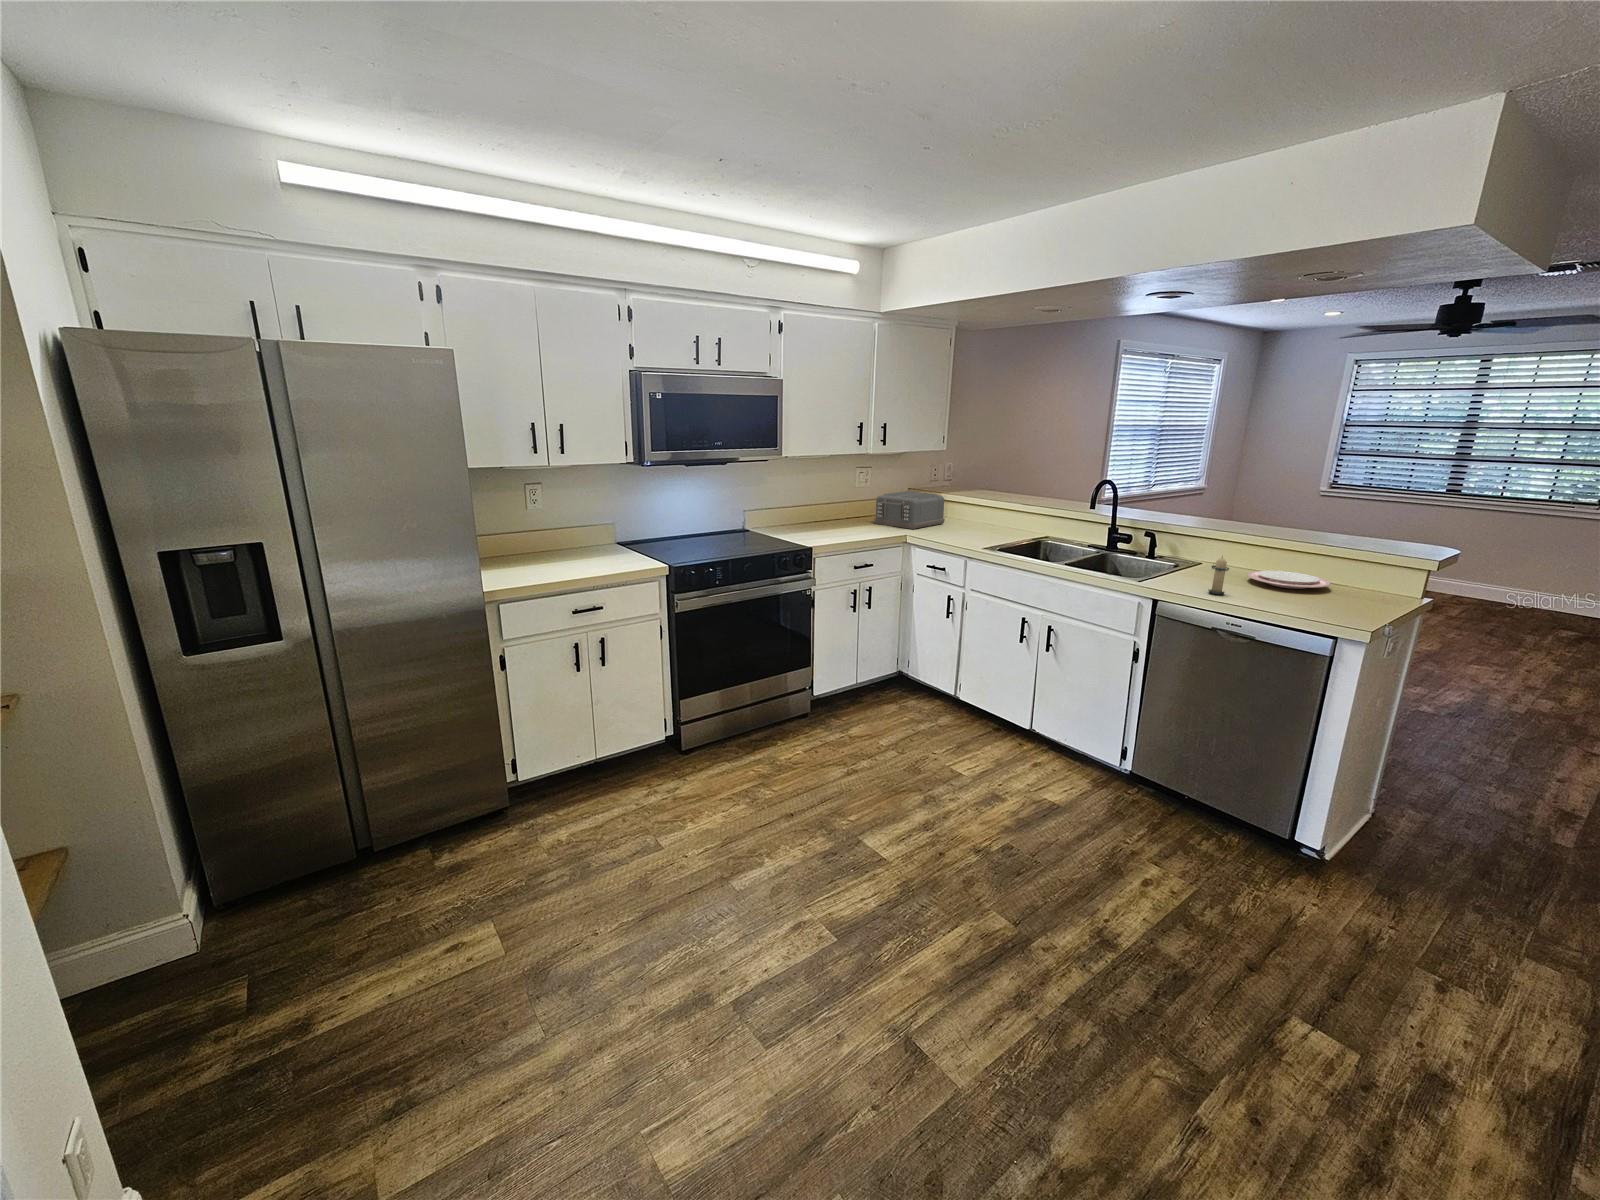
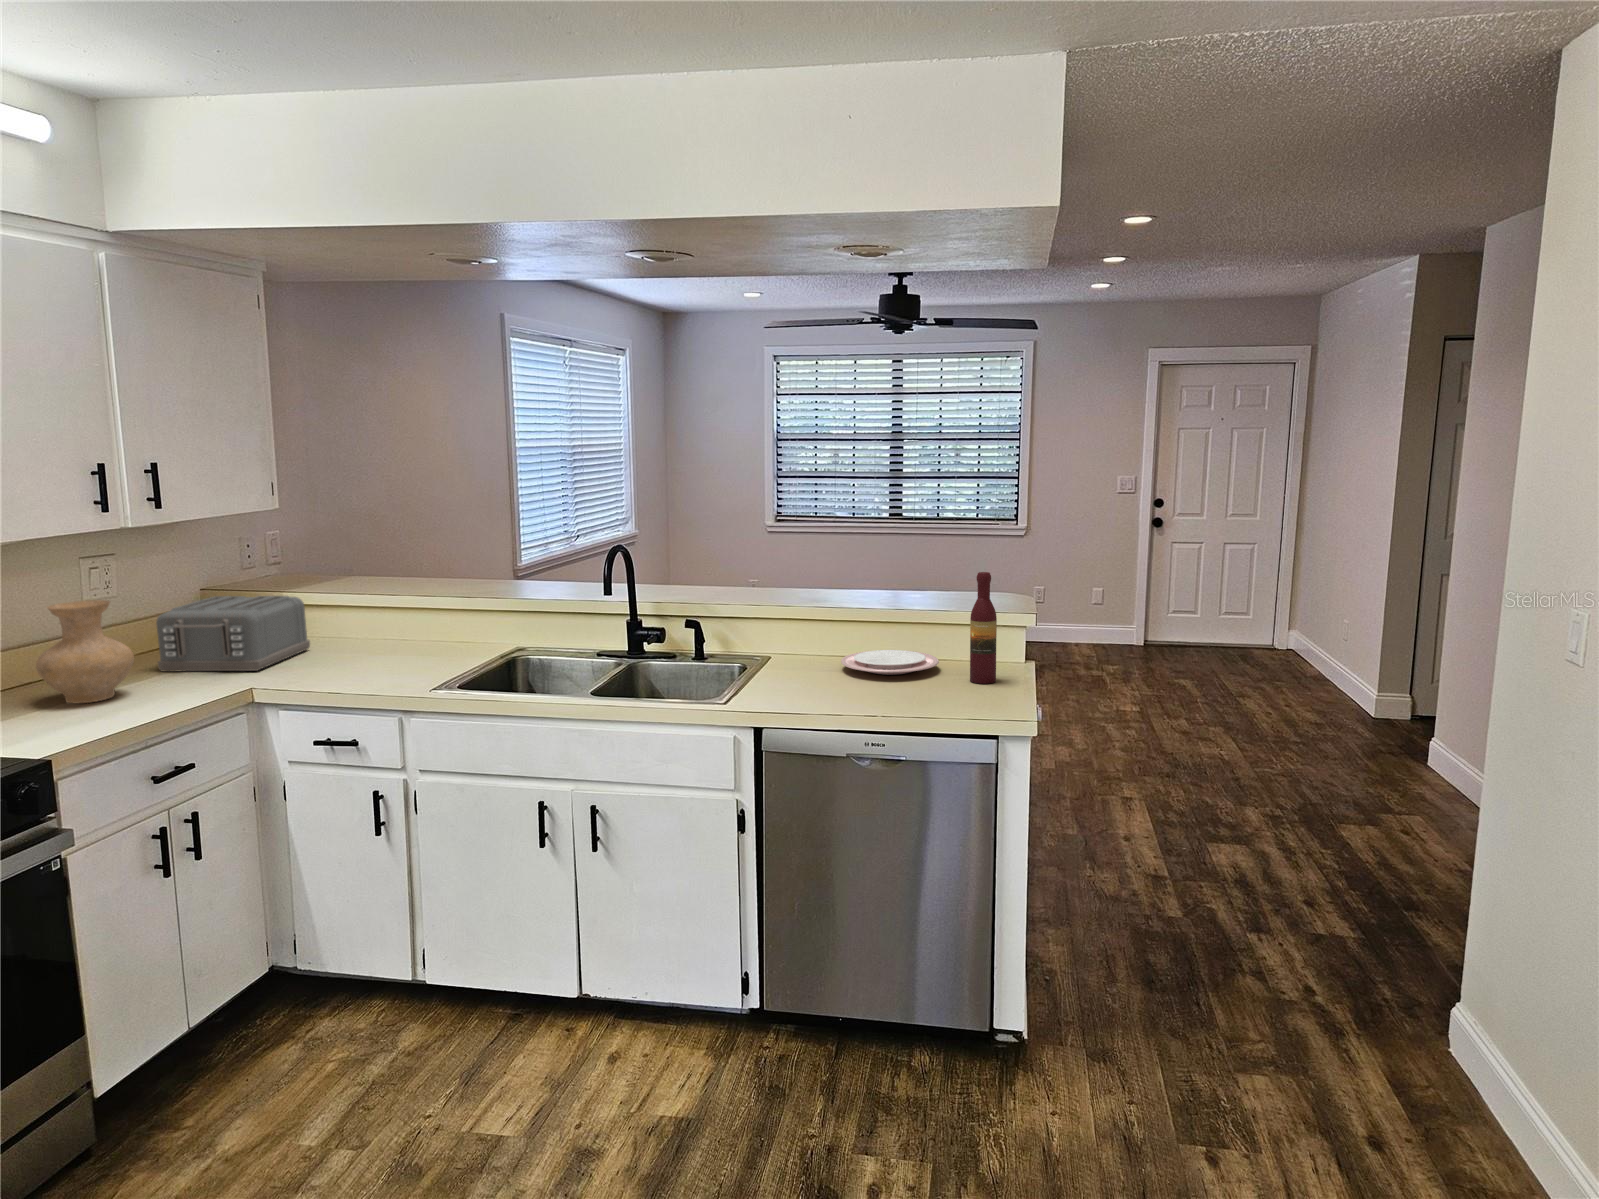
vase: none [823,485,860,531] -> present [36,600,134,703]
wine bottle: none [1347,522,1383,606] -> present [970,572,997,684]
candle: present [1208,556,1229,594] -> none [818,644,846,704]

